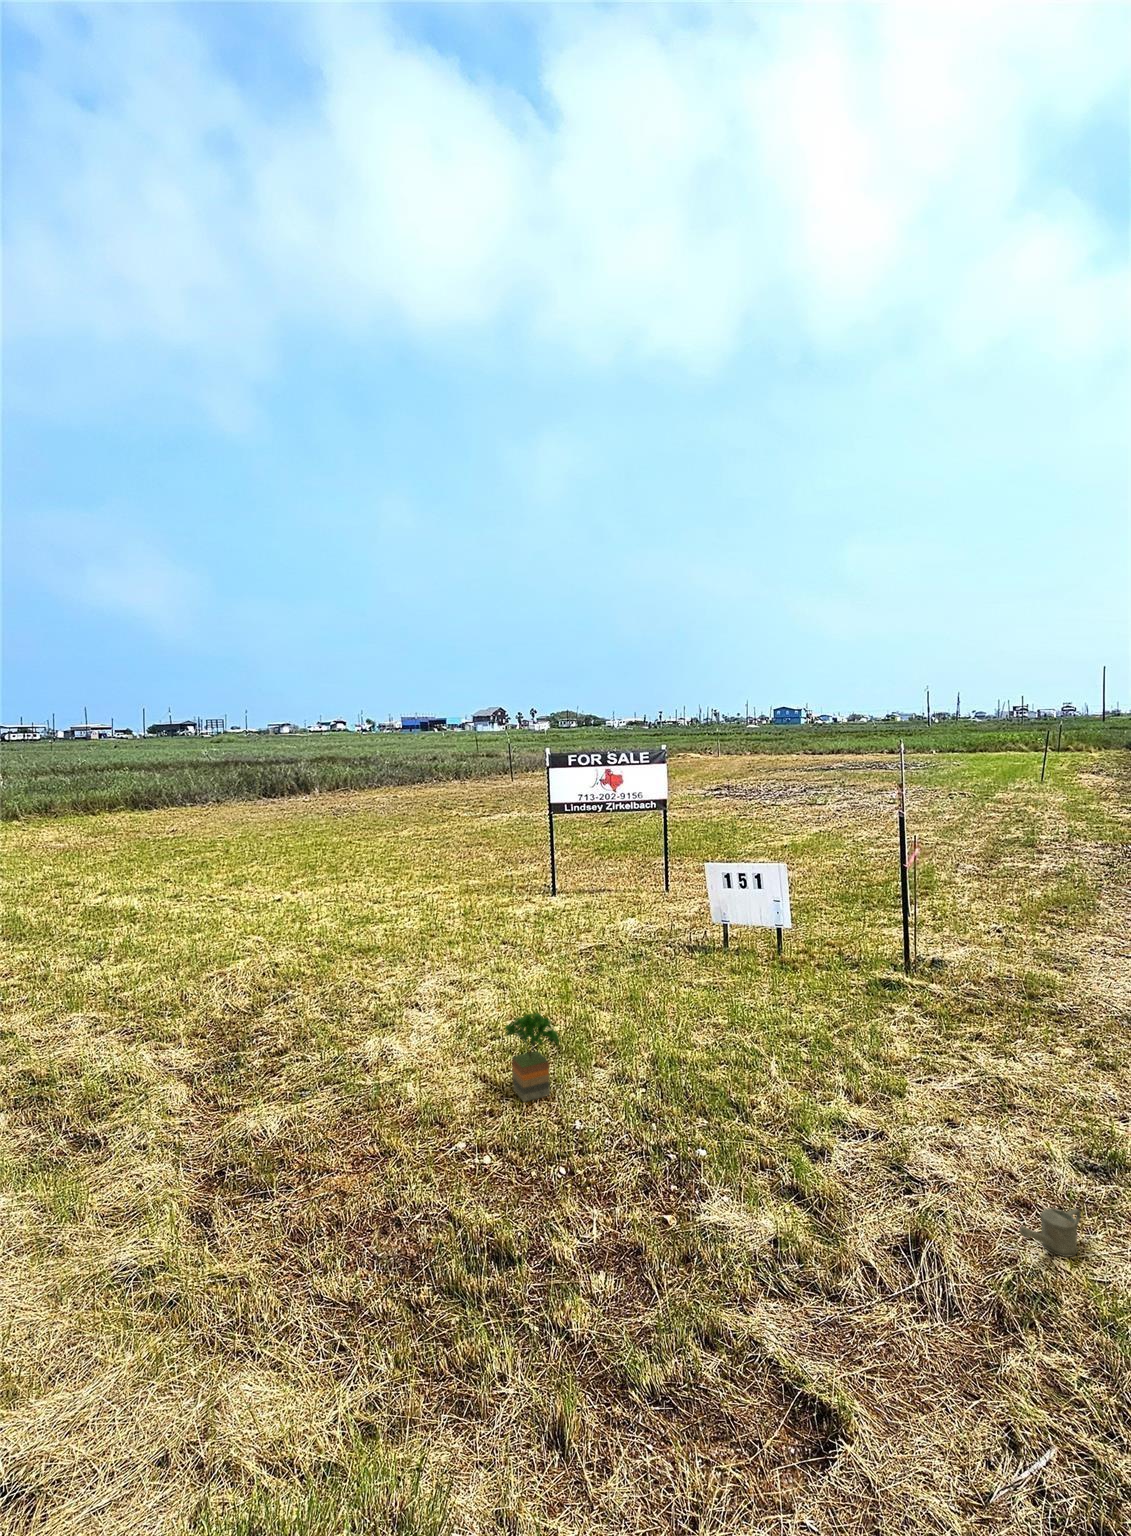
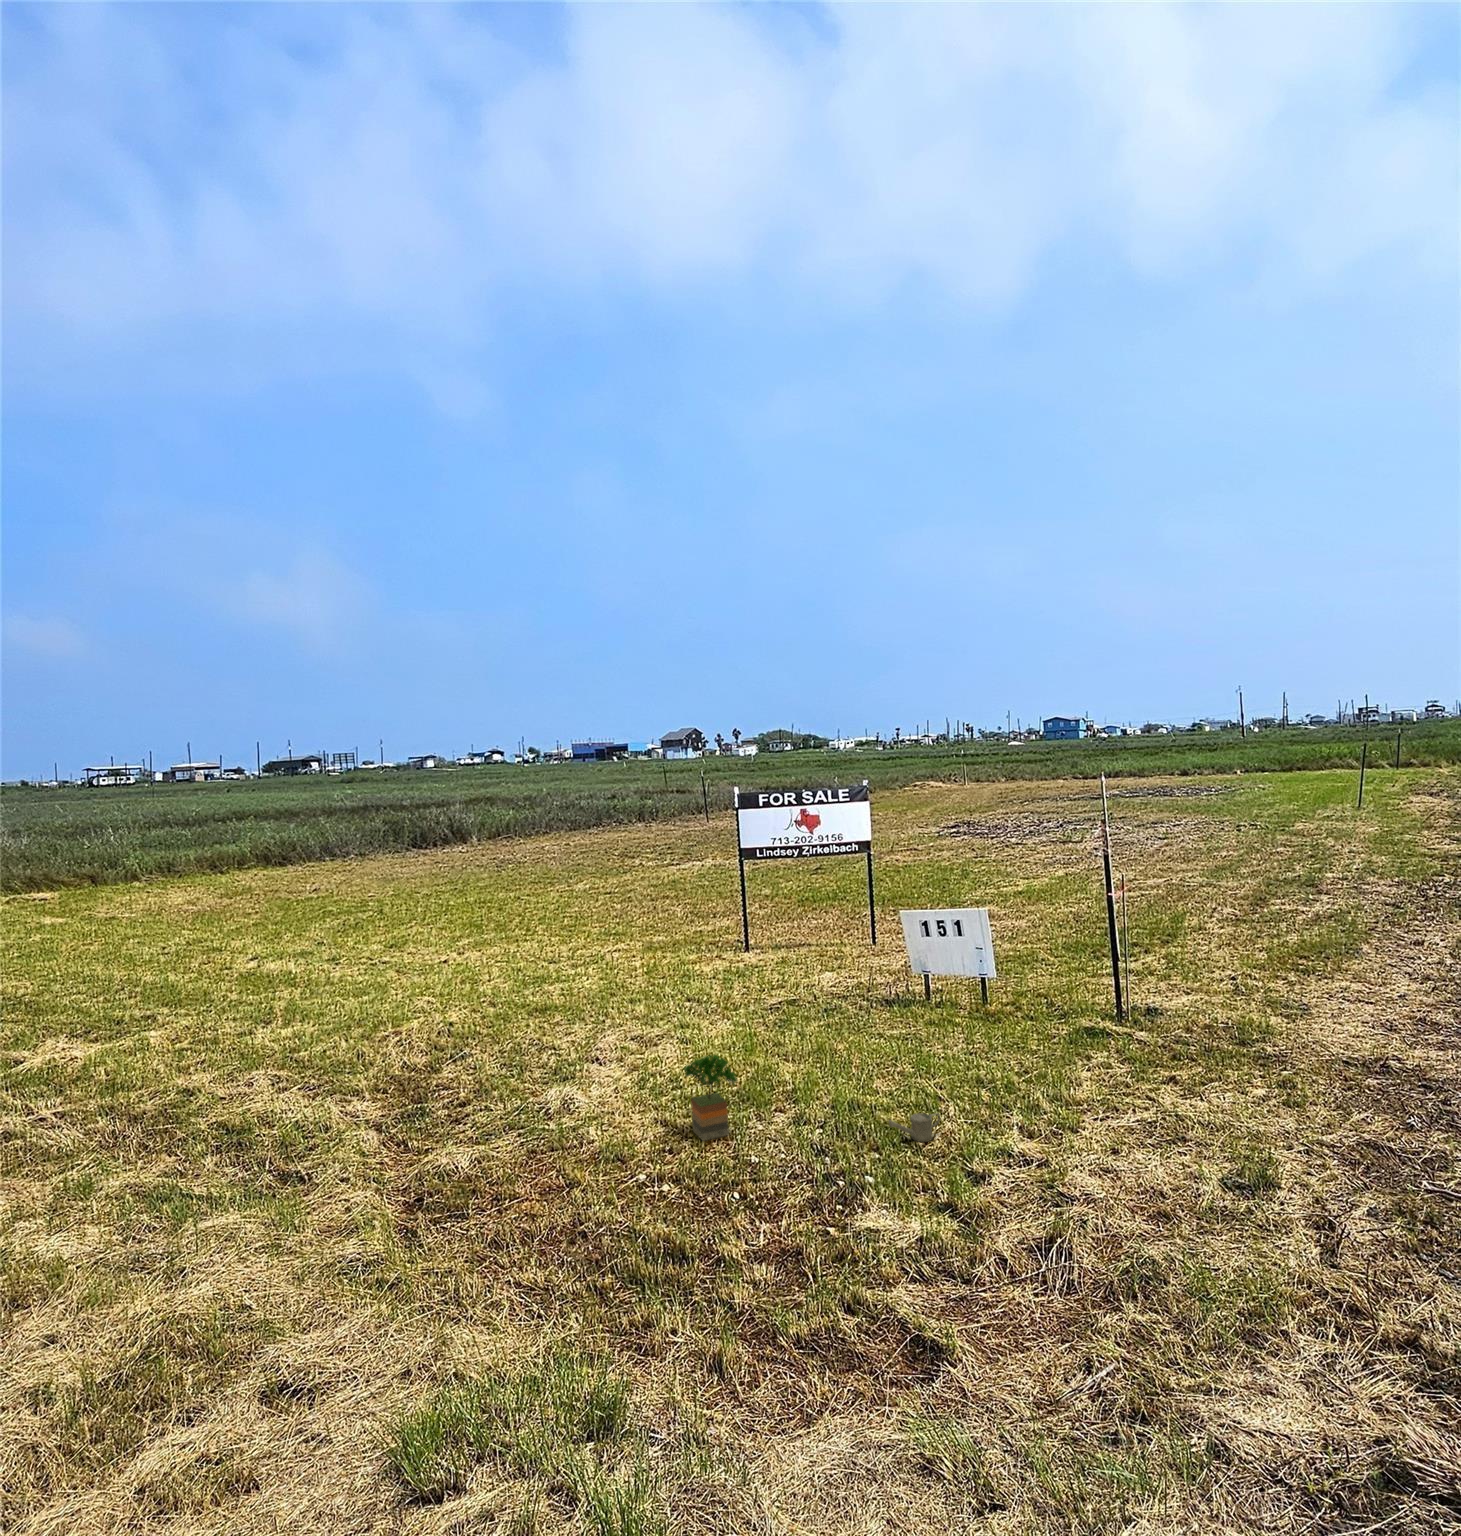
watering can: present [1020,1208,1081,1257] -> present [889,1113,940,1142]

